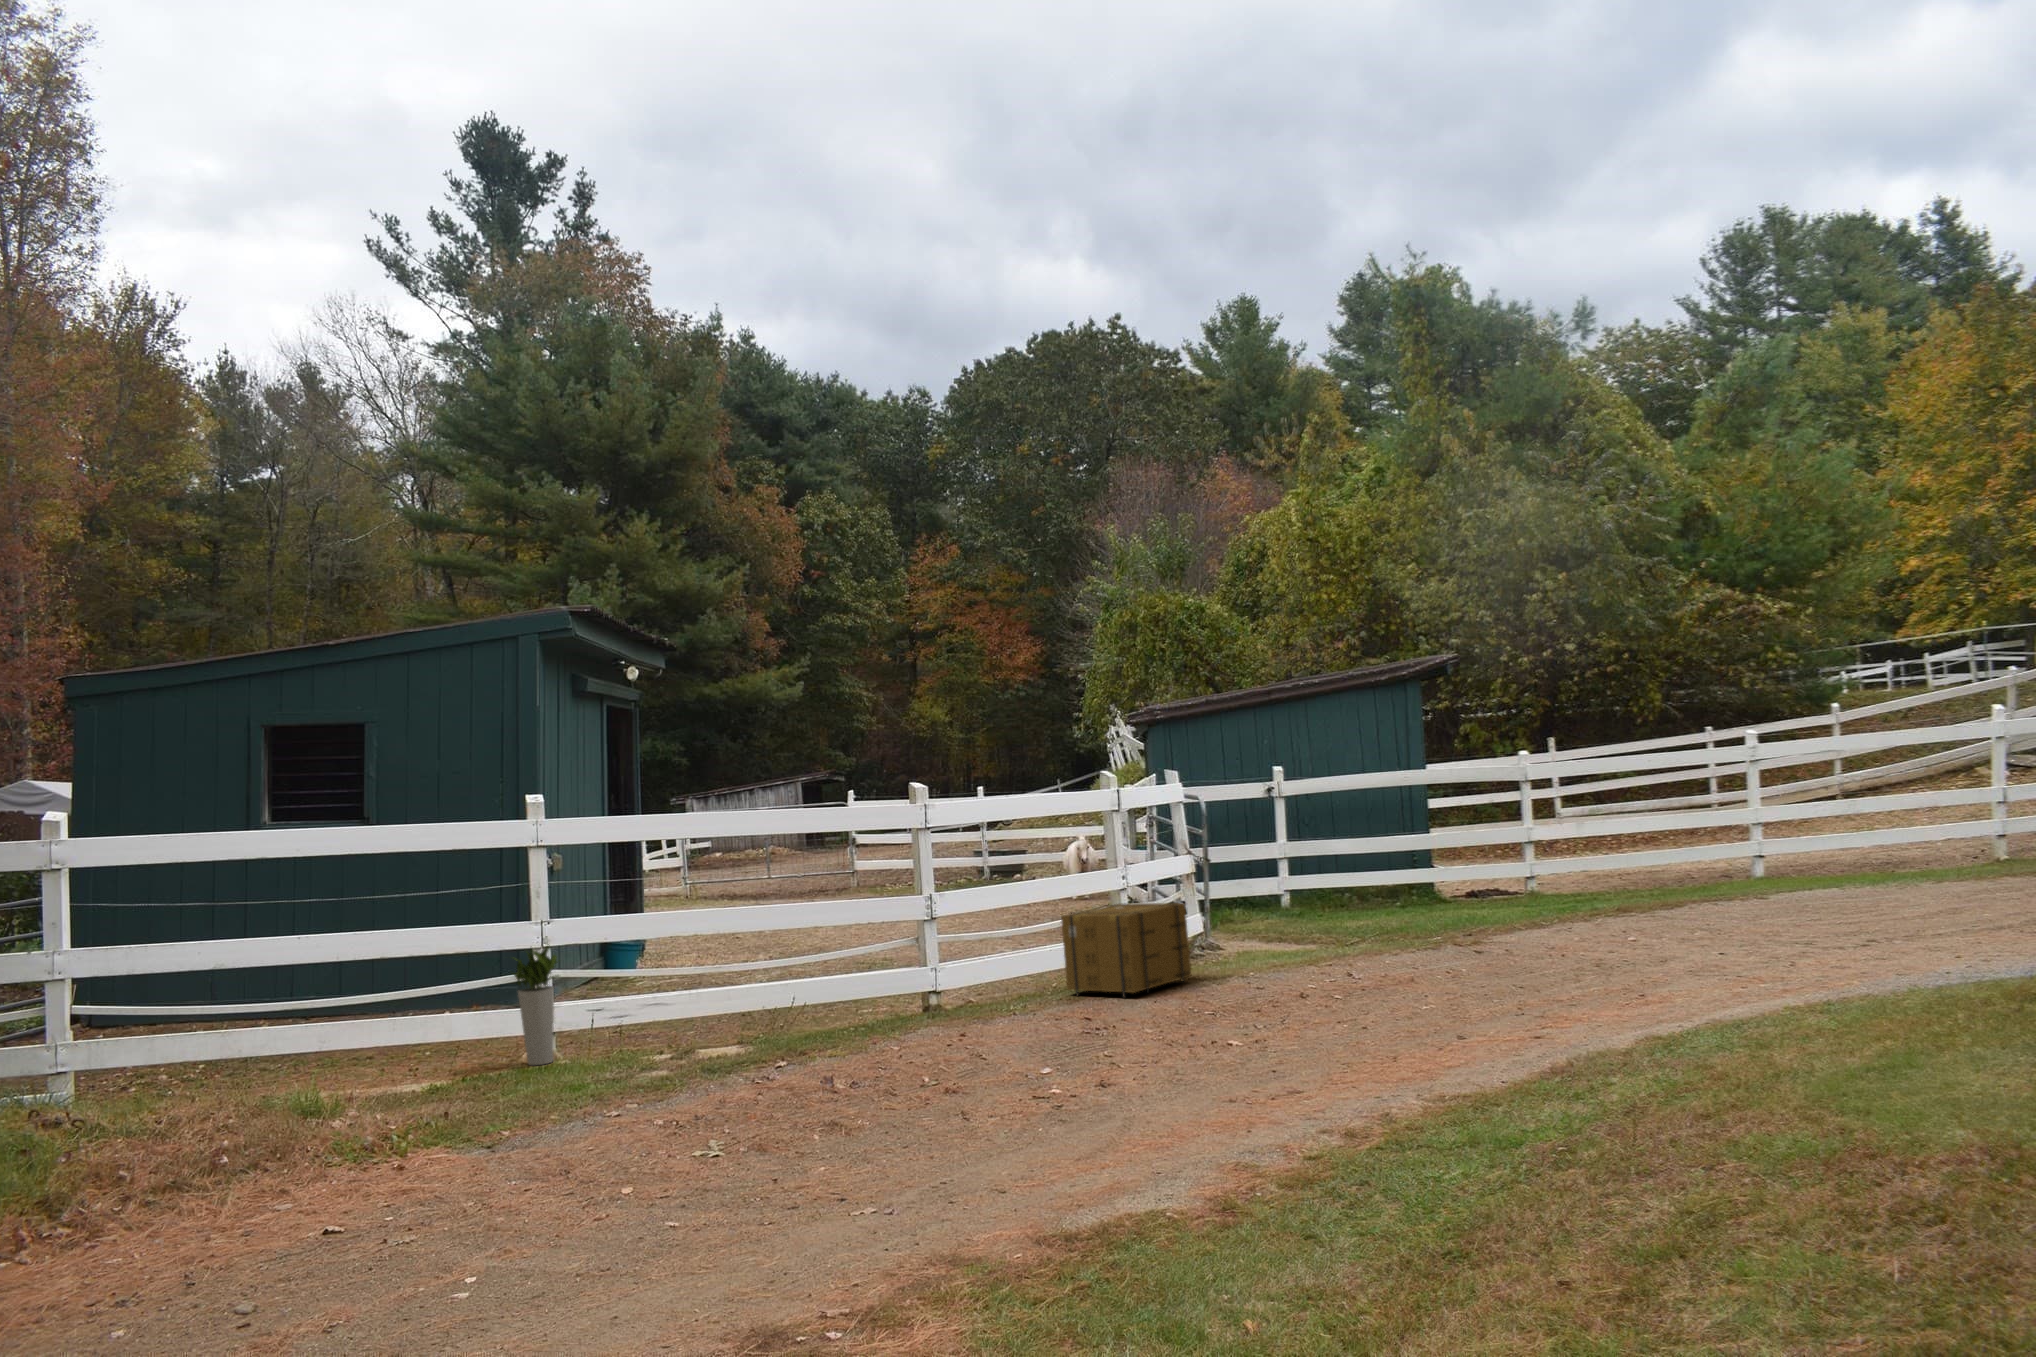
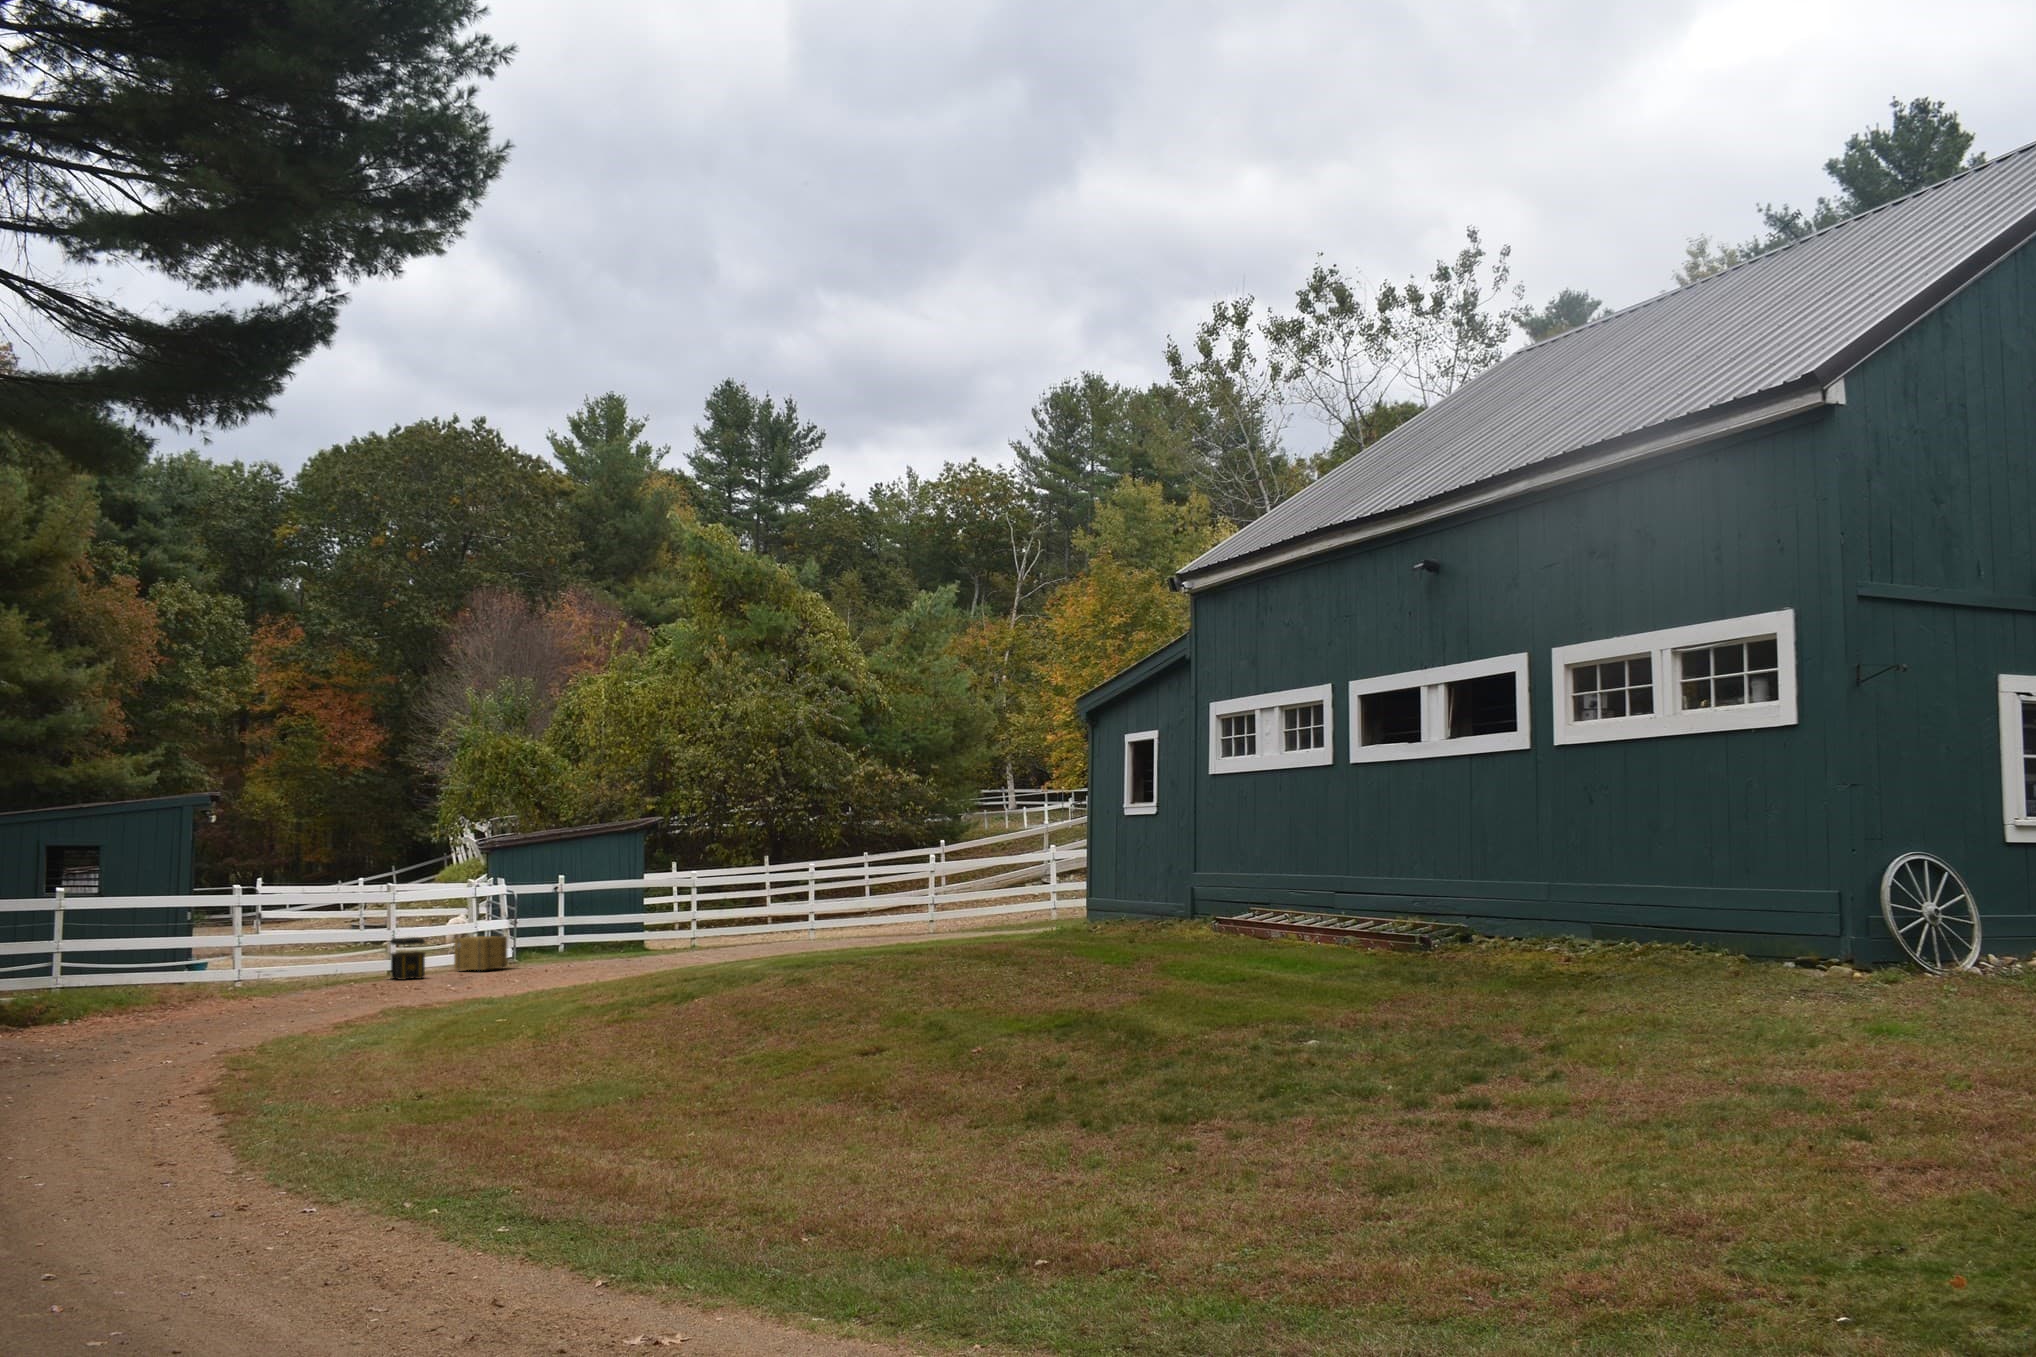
toolbox: none [895,922,982,1039] -> present [391,937,425,980]
planter: present [513,944,559,1065] -> none [243,936,264,982]

